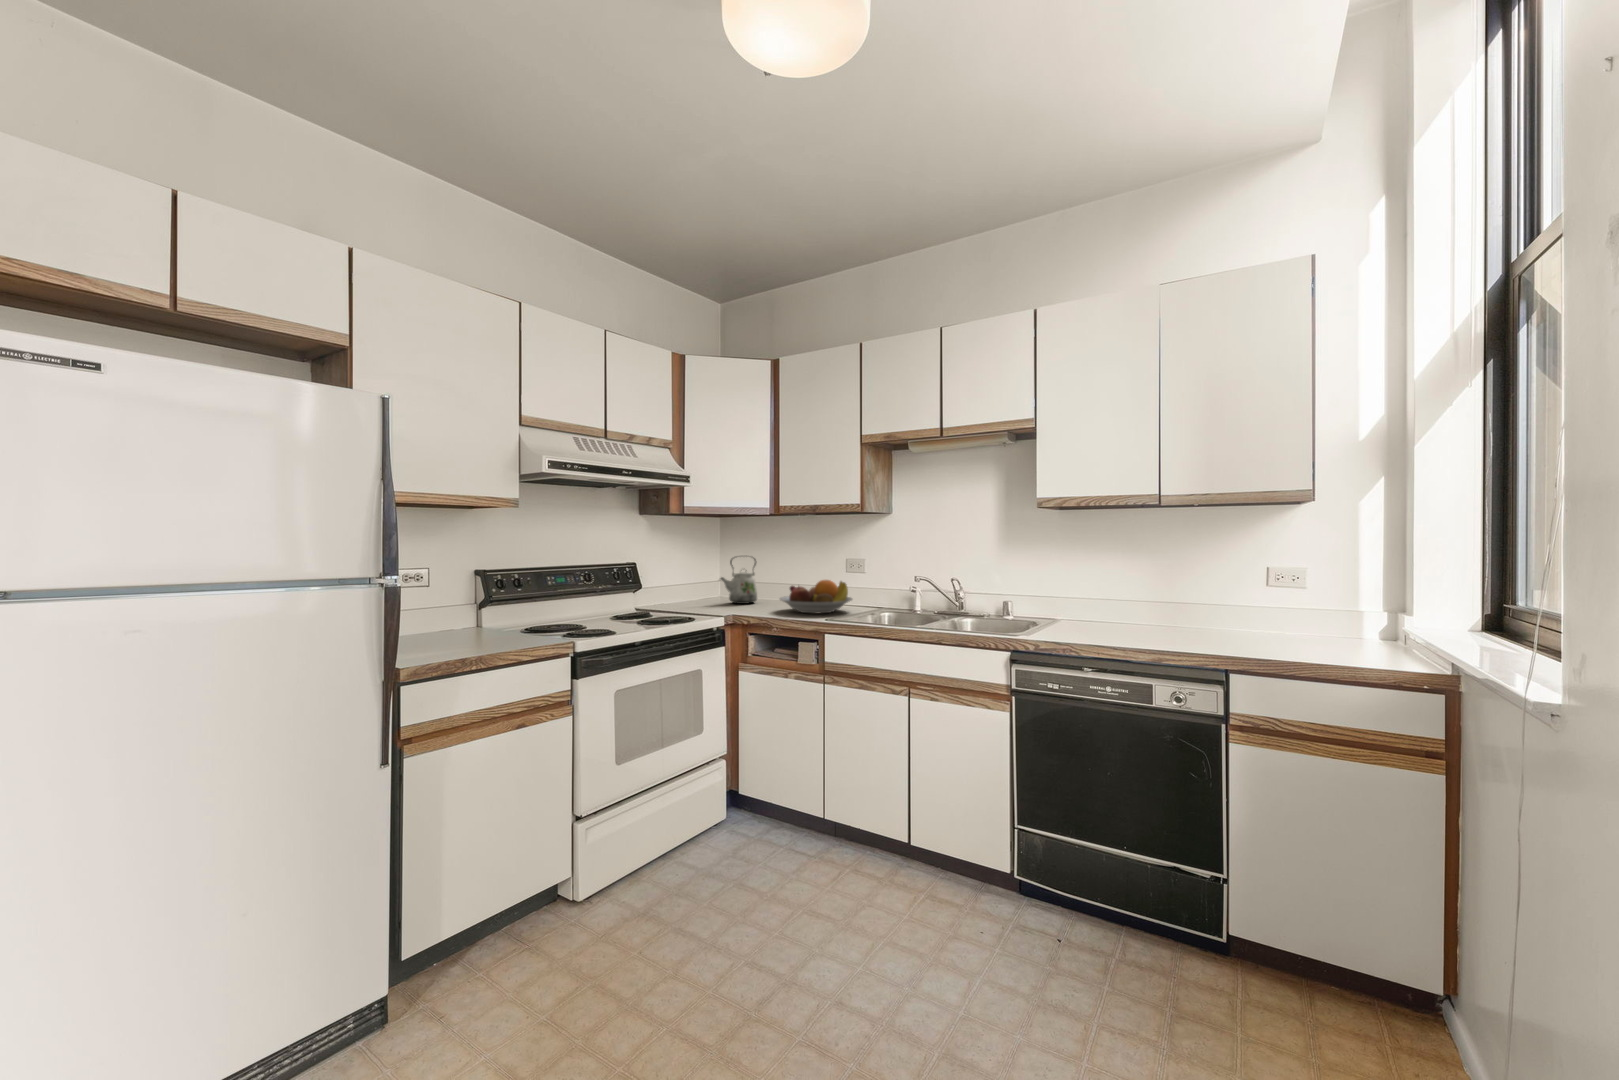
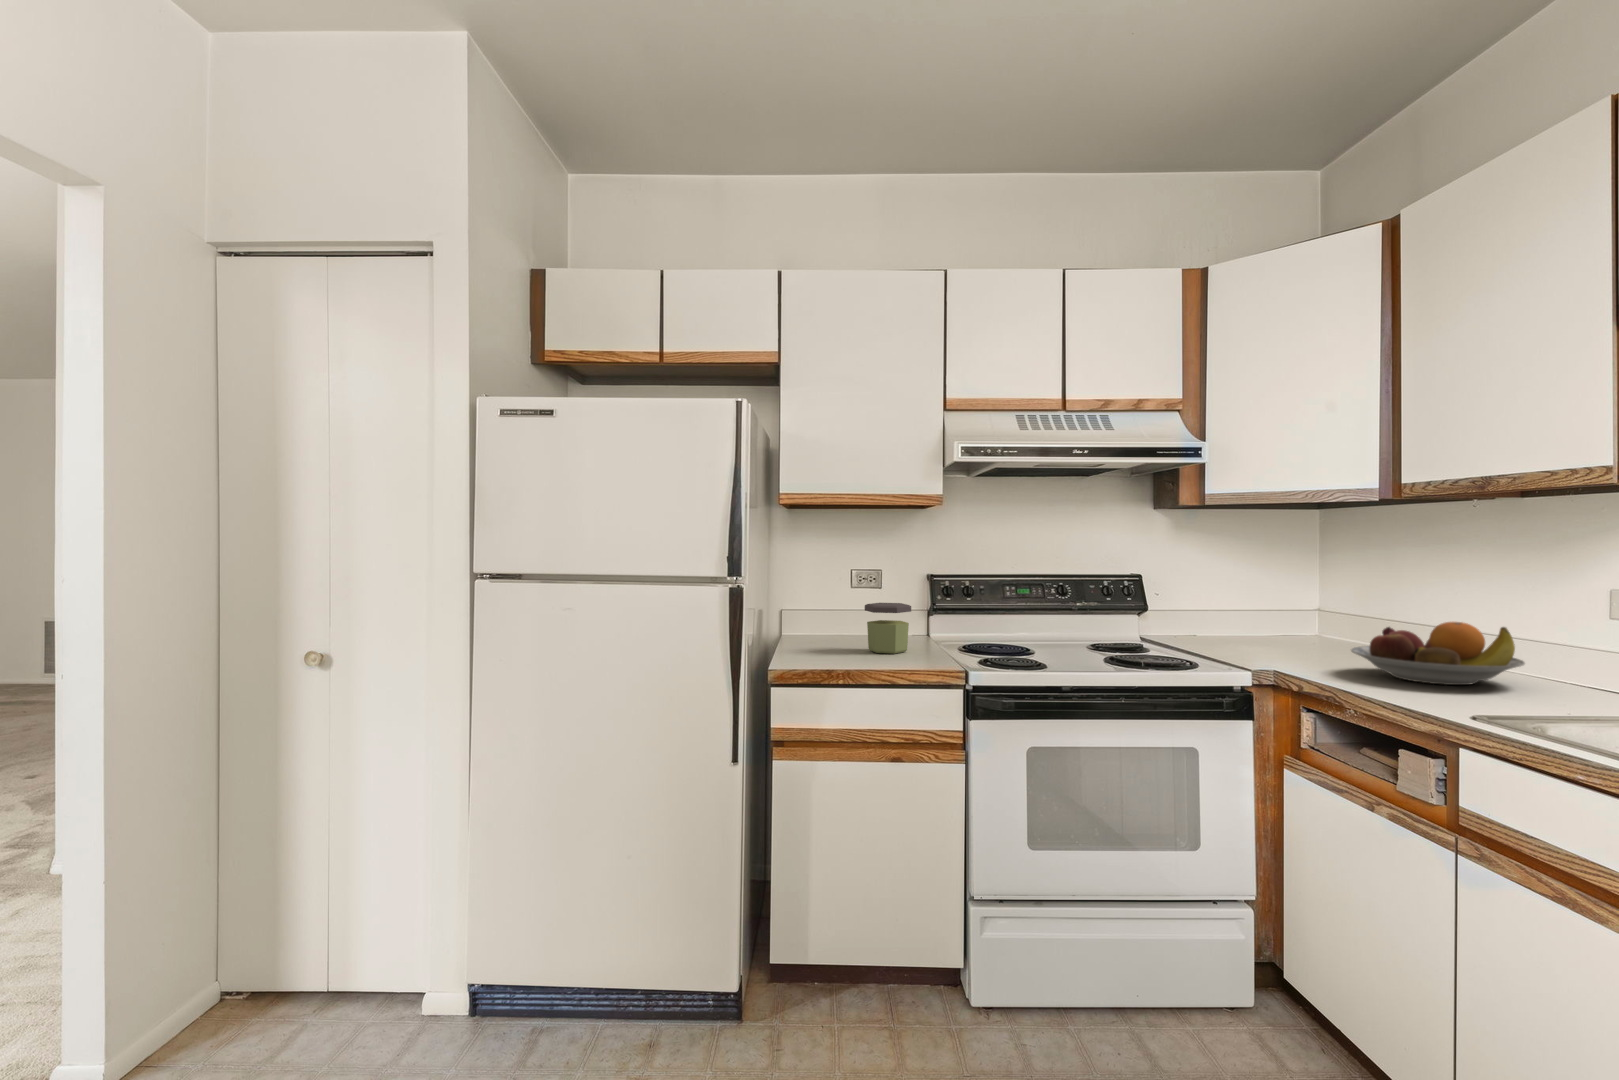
kettle: present [721,558,757,604] -> none [1275,571,1350,651]
jar: none [449,594,496,641] -> present [865,603,911,654]

